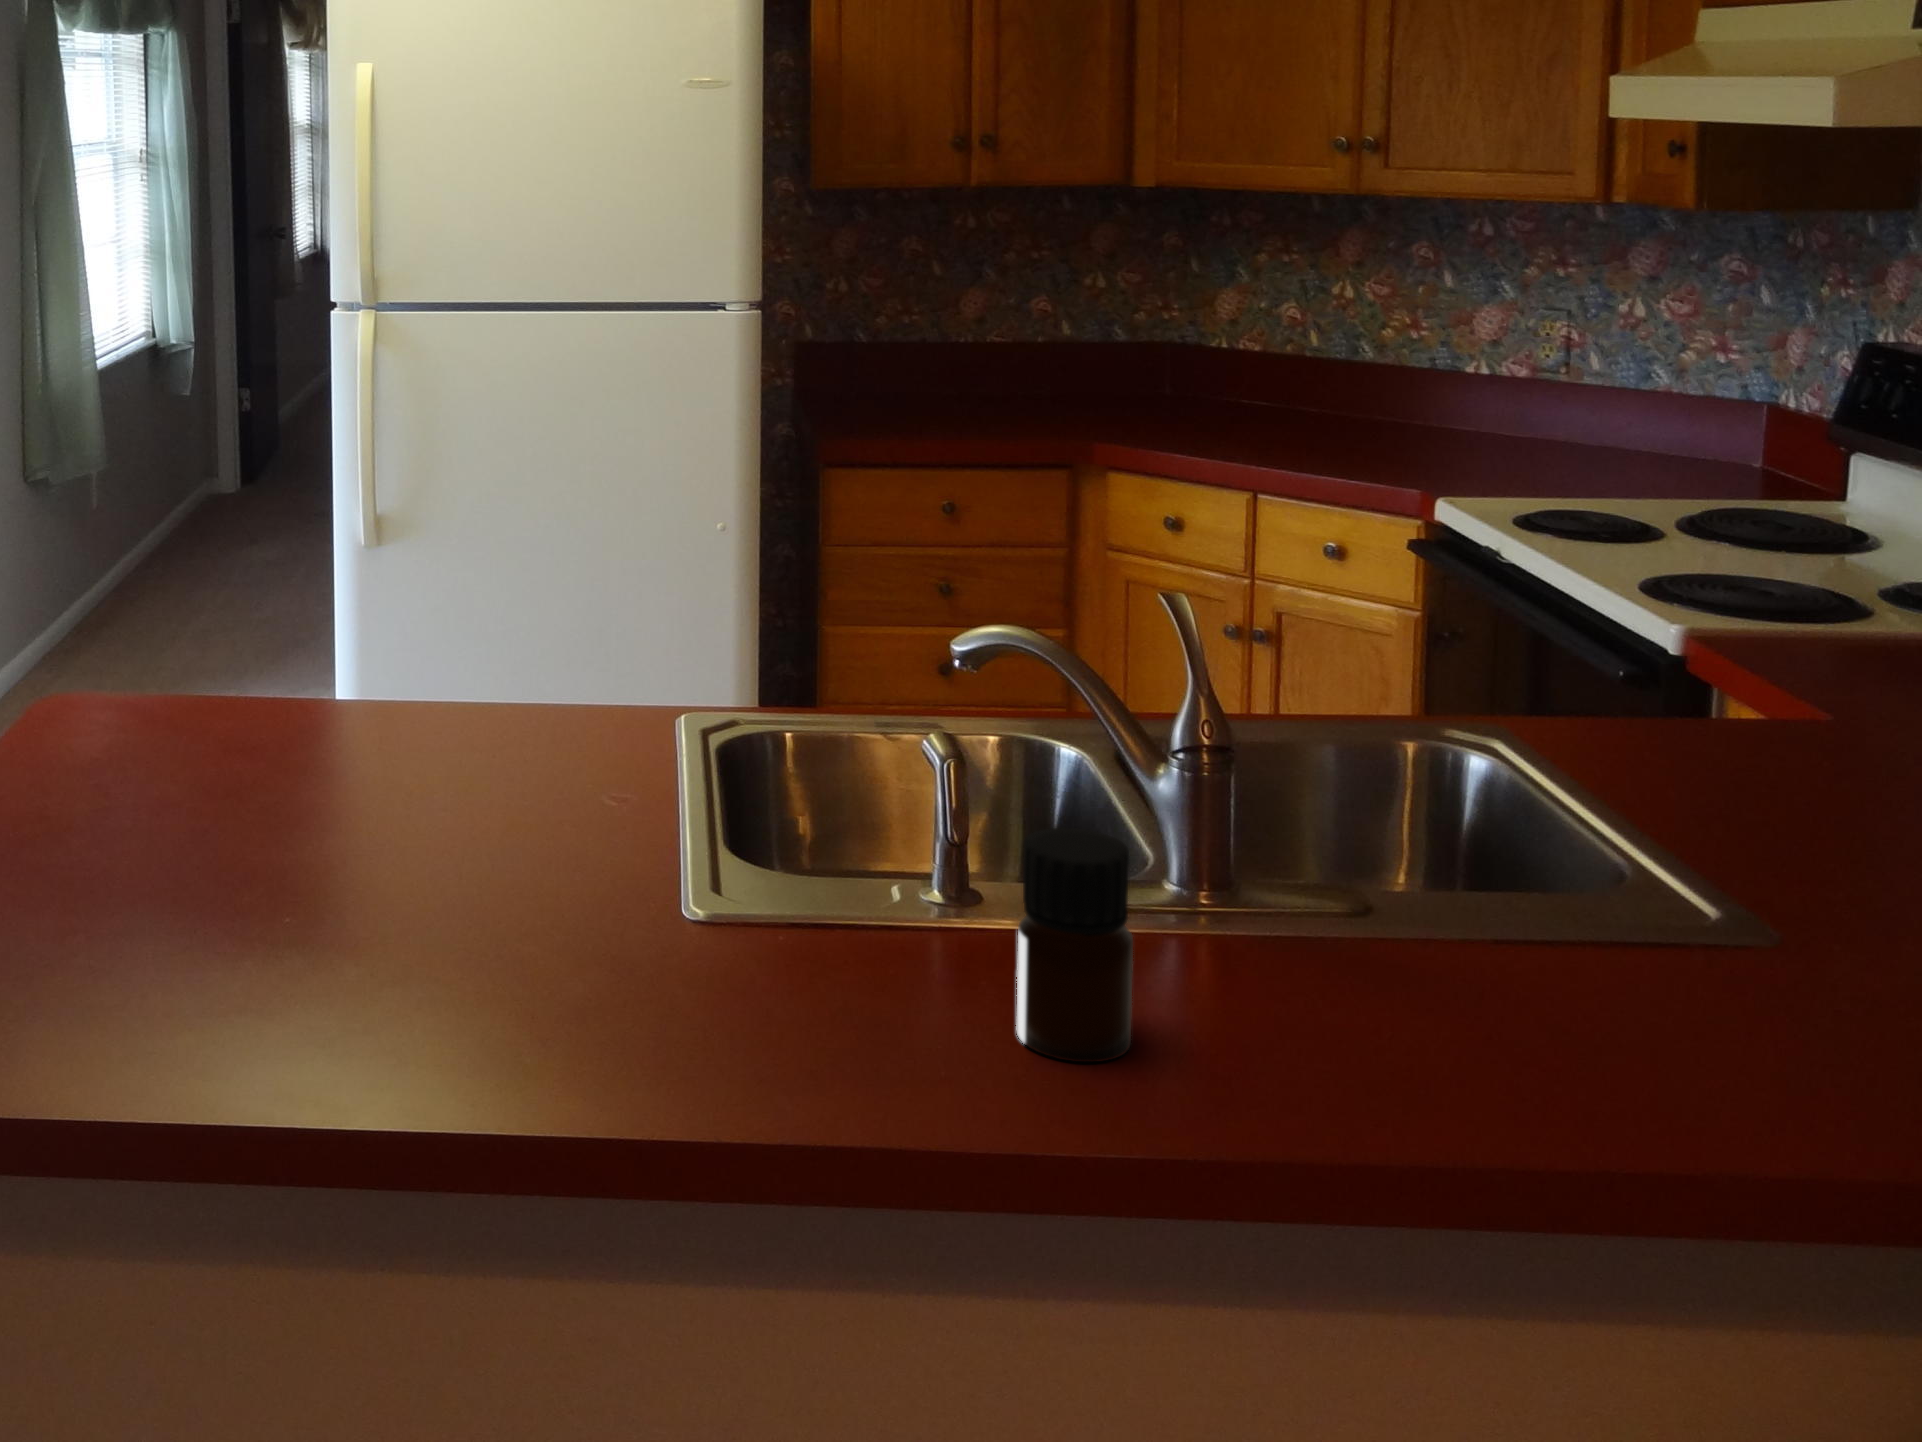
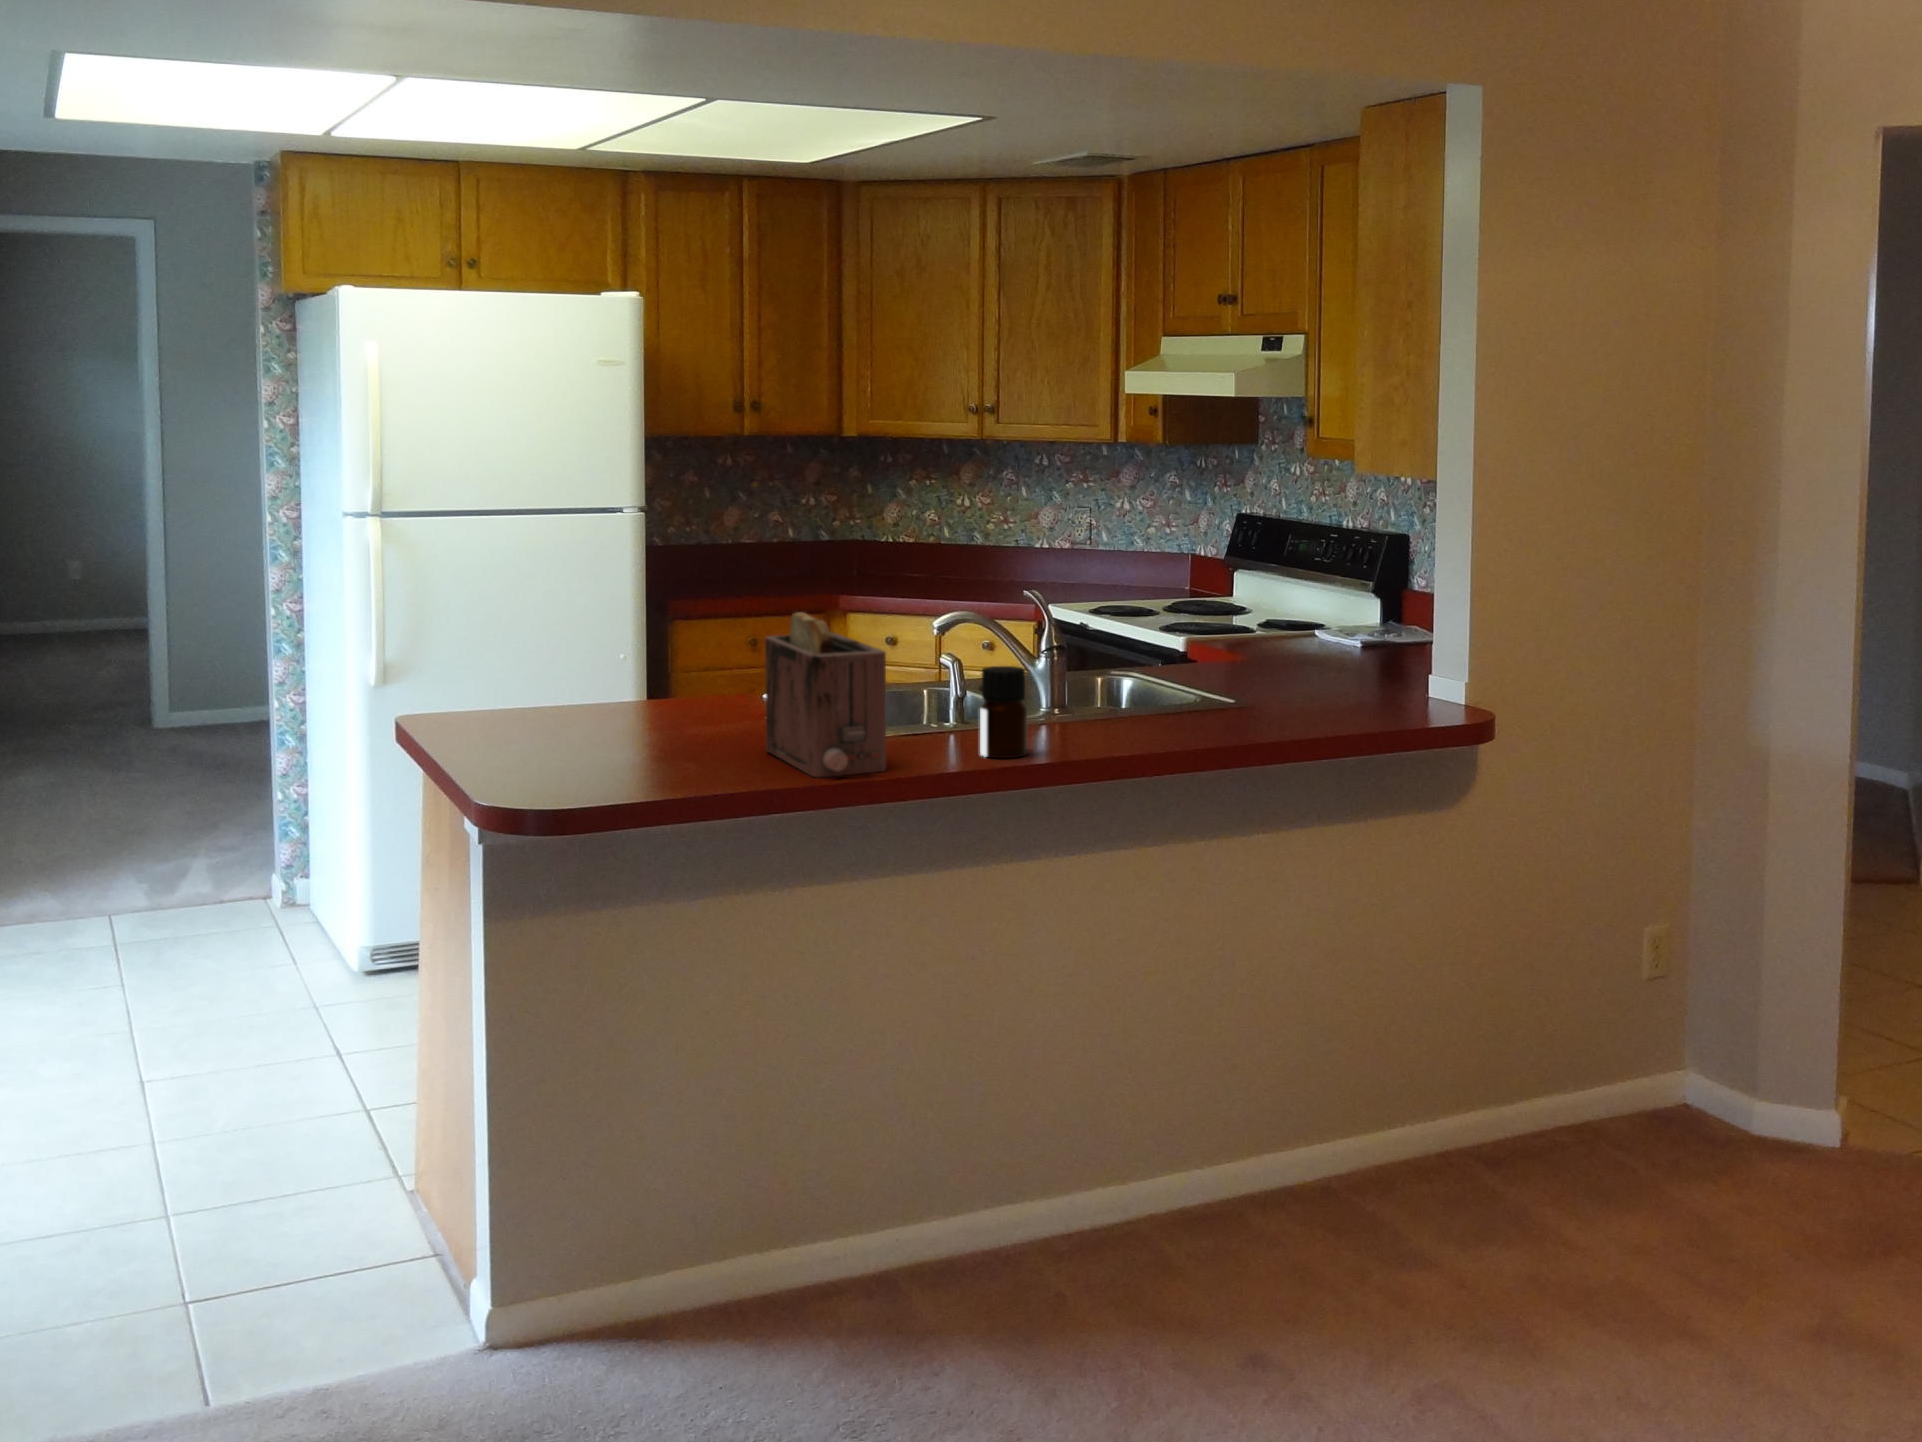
toaster: none [590,657,767,1060] -> present [765,612,886,777]

